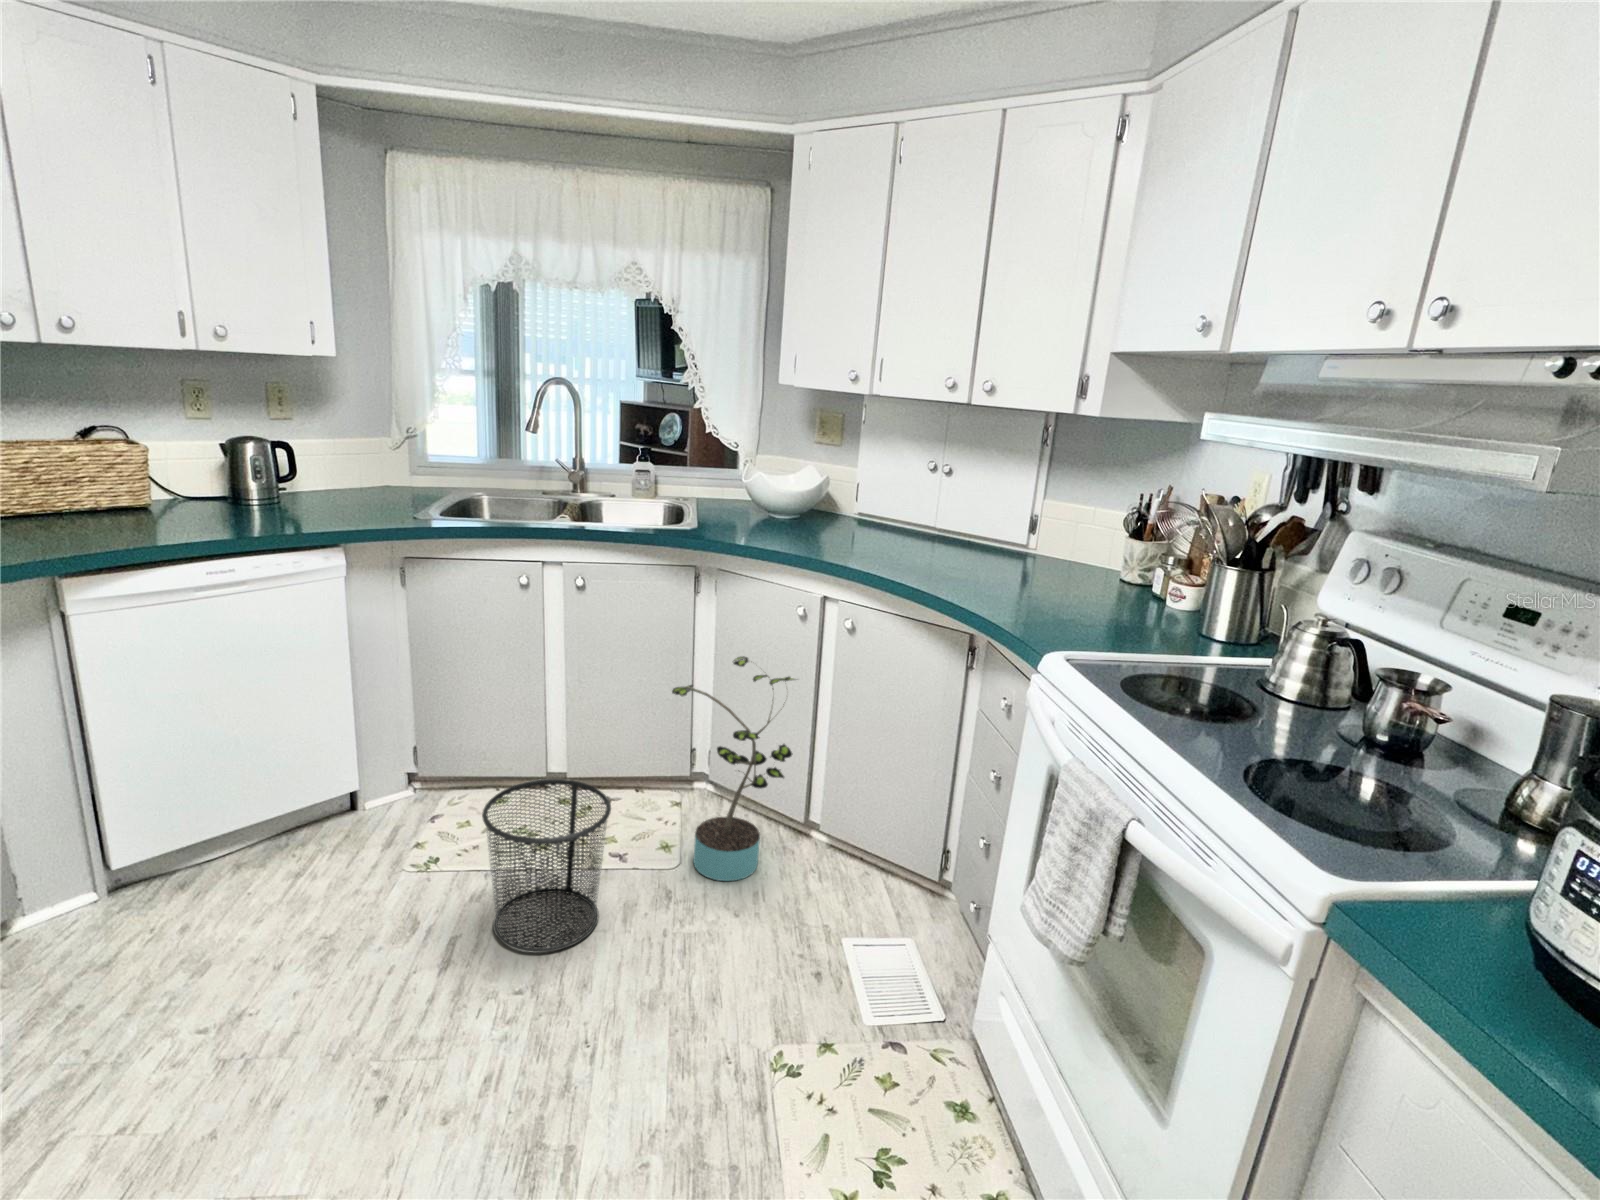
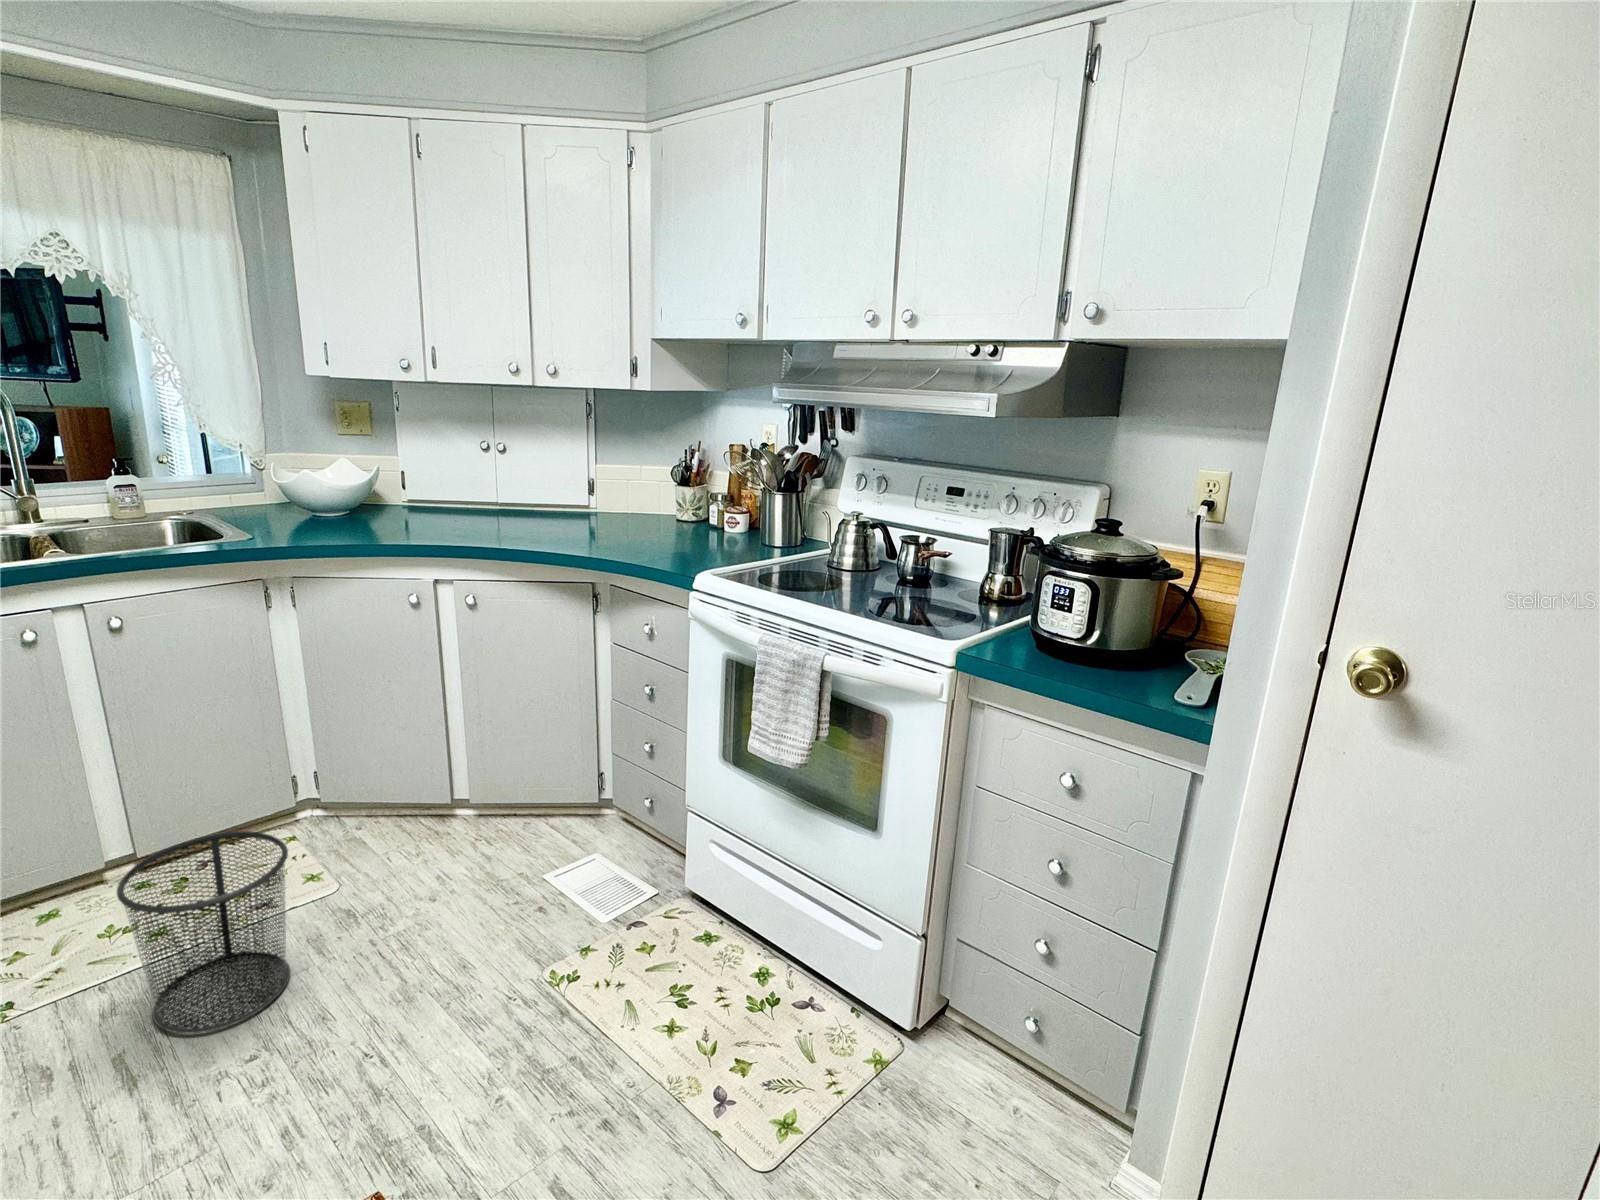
potted plant: present [672,656,795,881] -> none [298,656,452,883]

